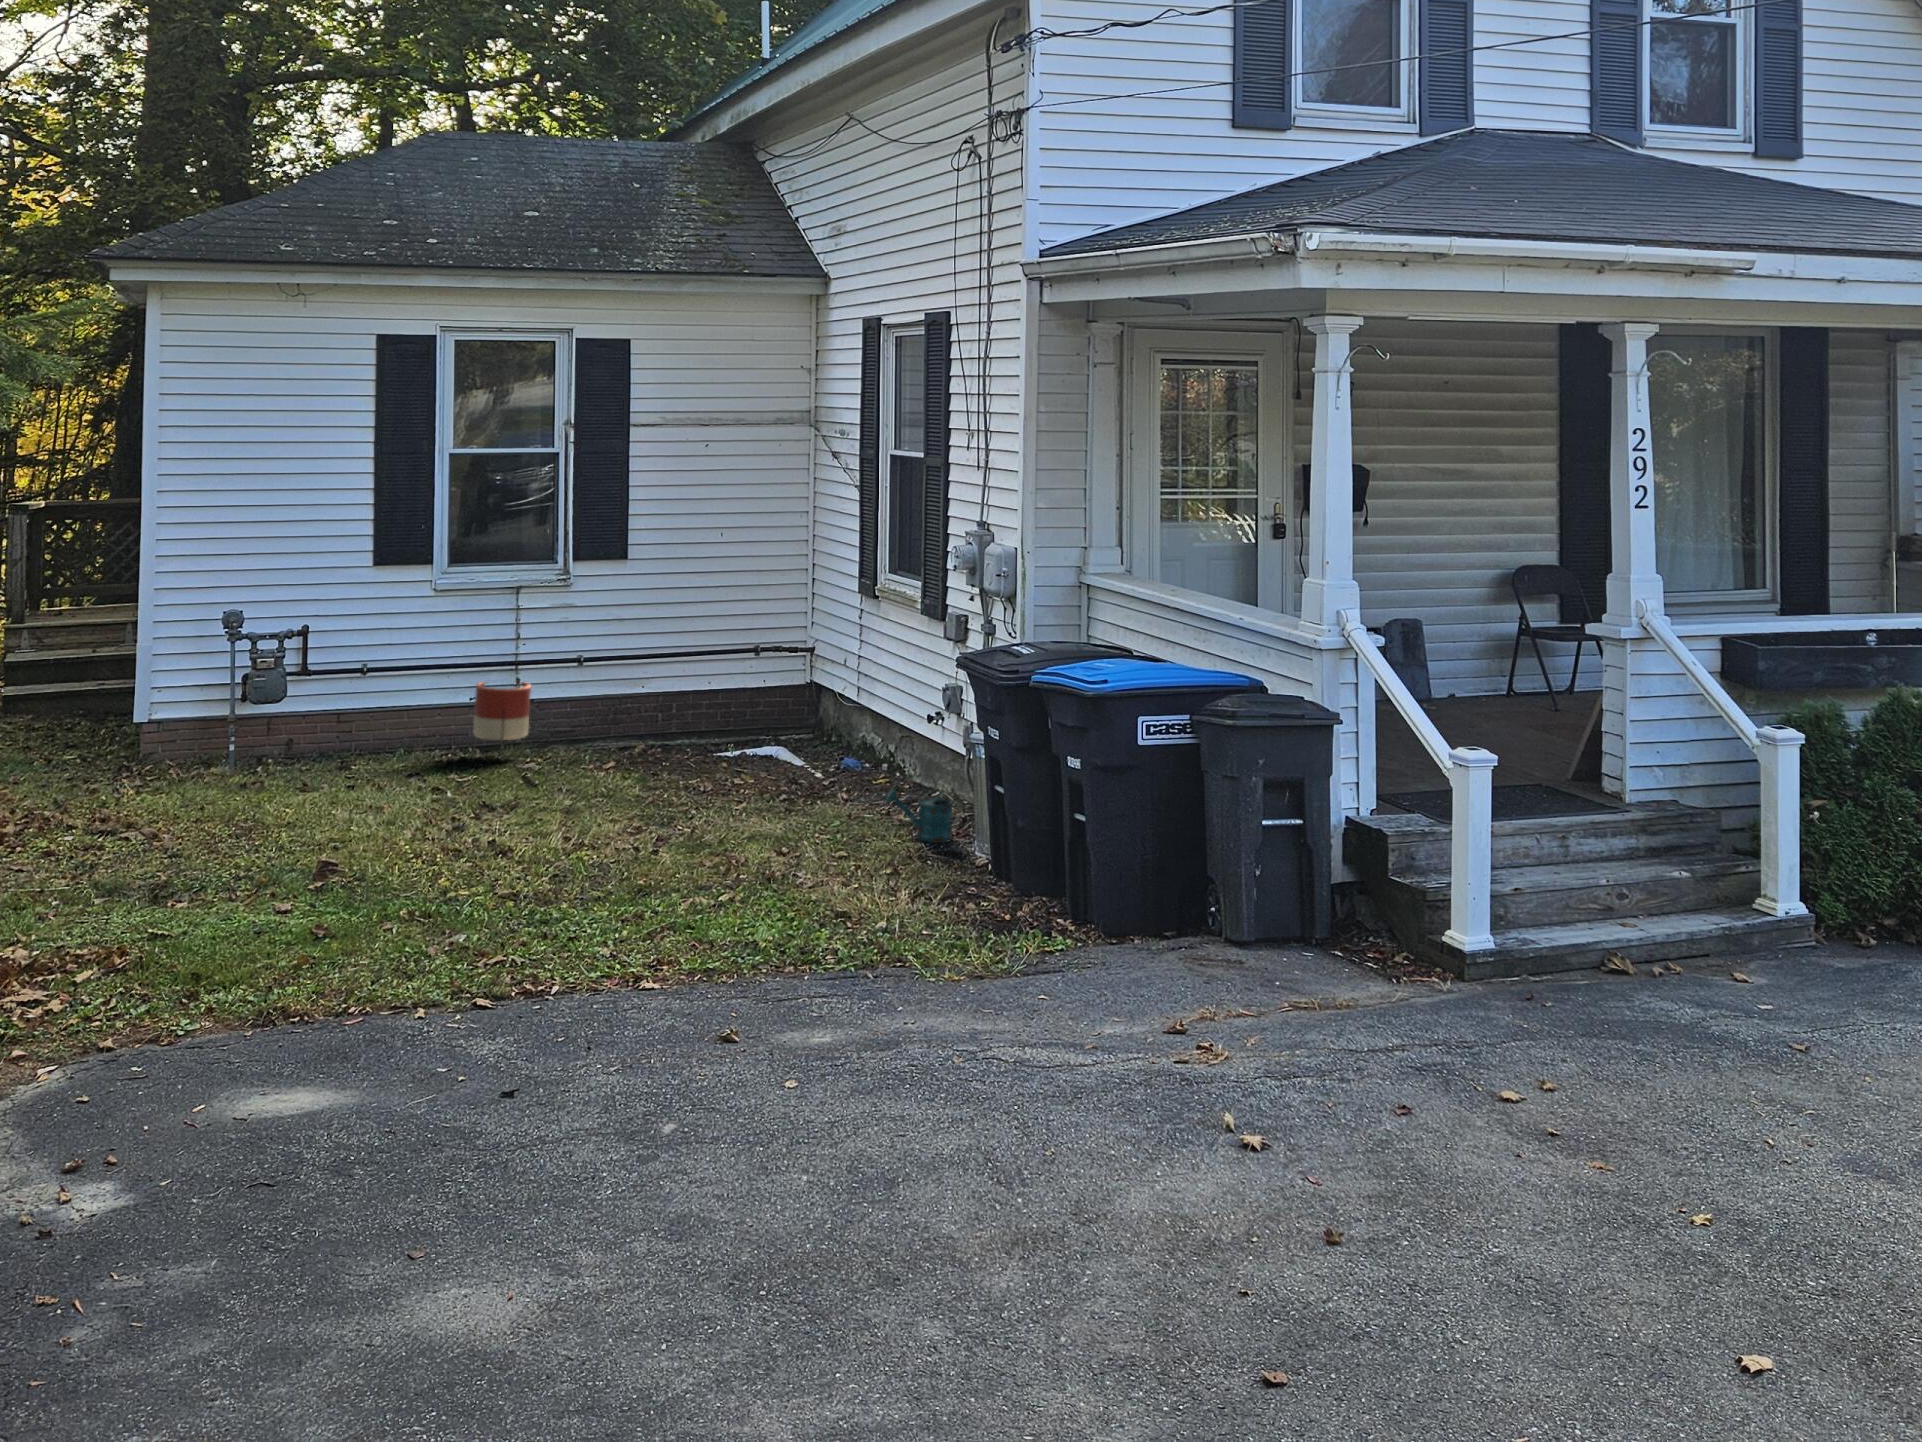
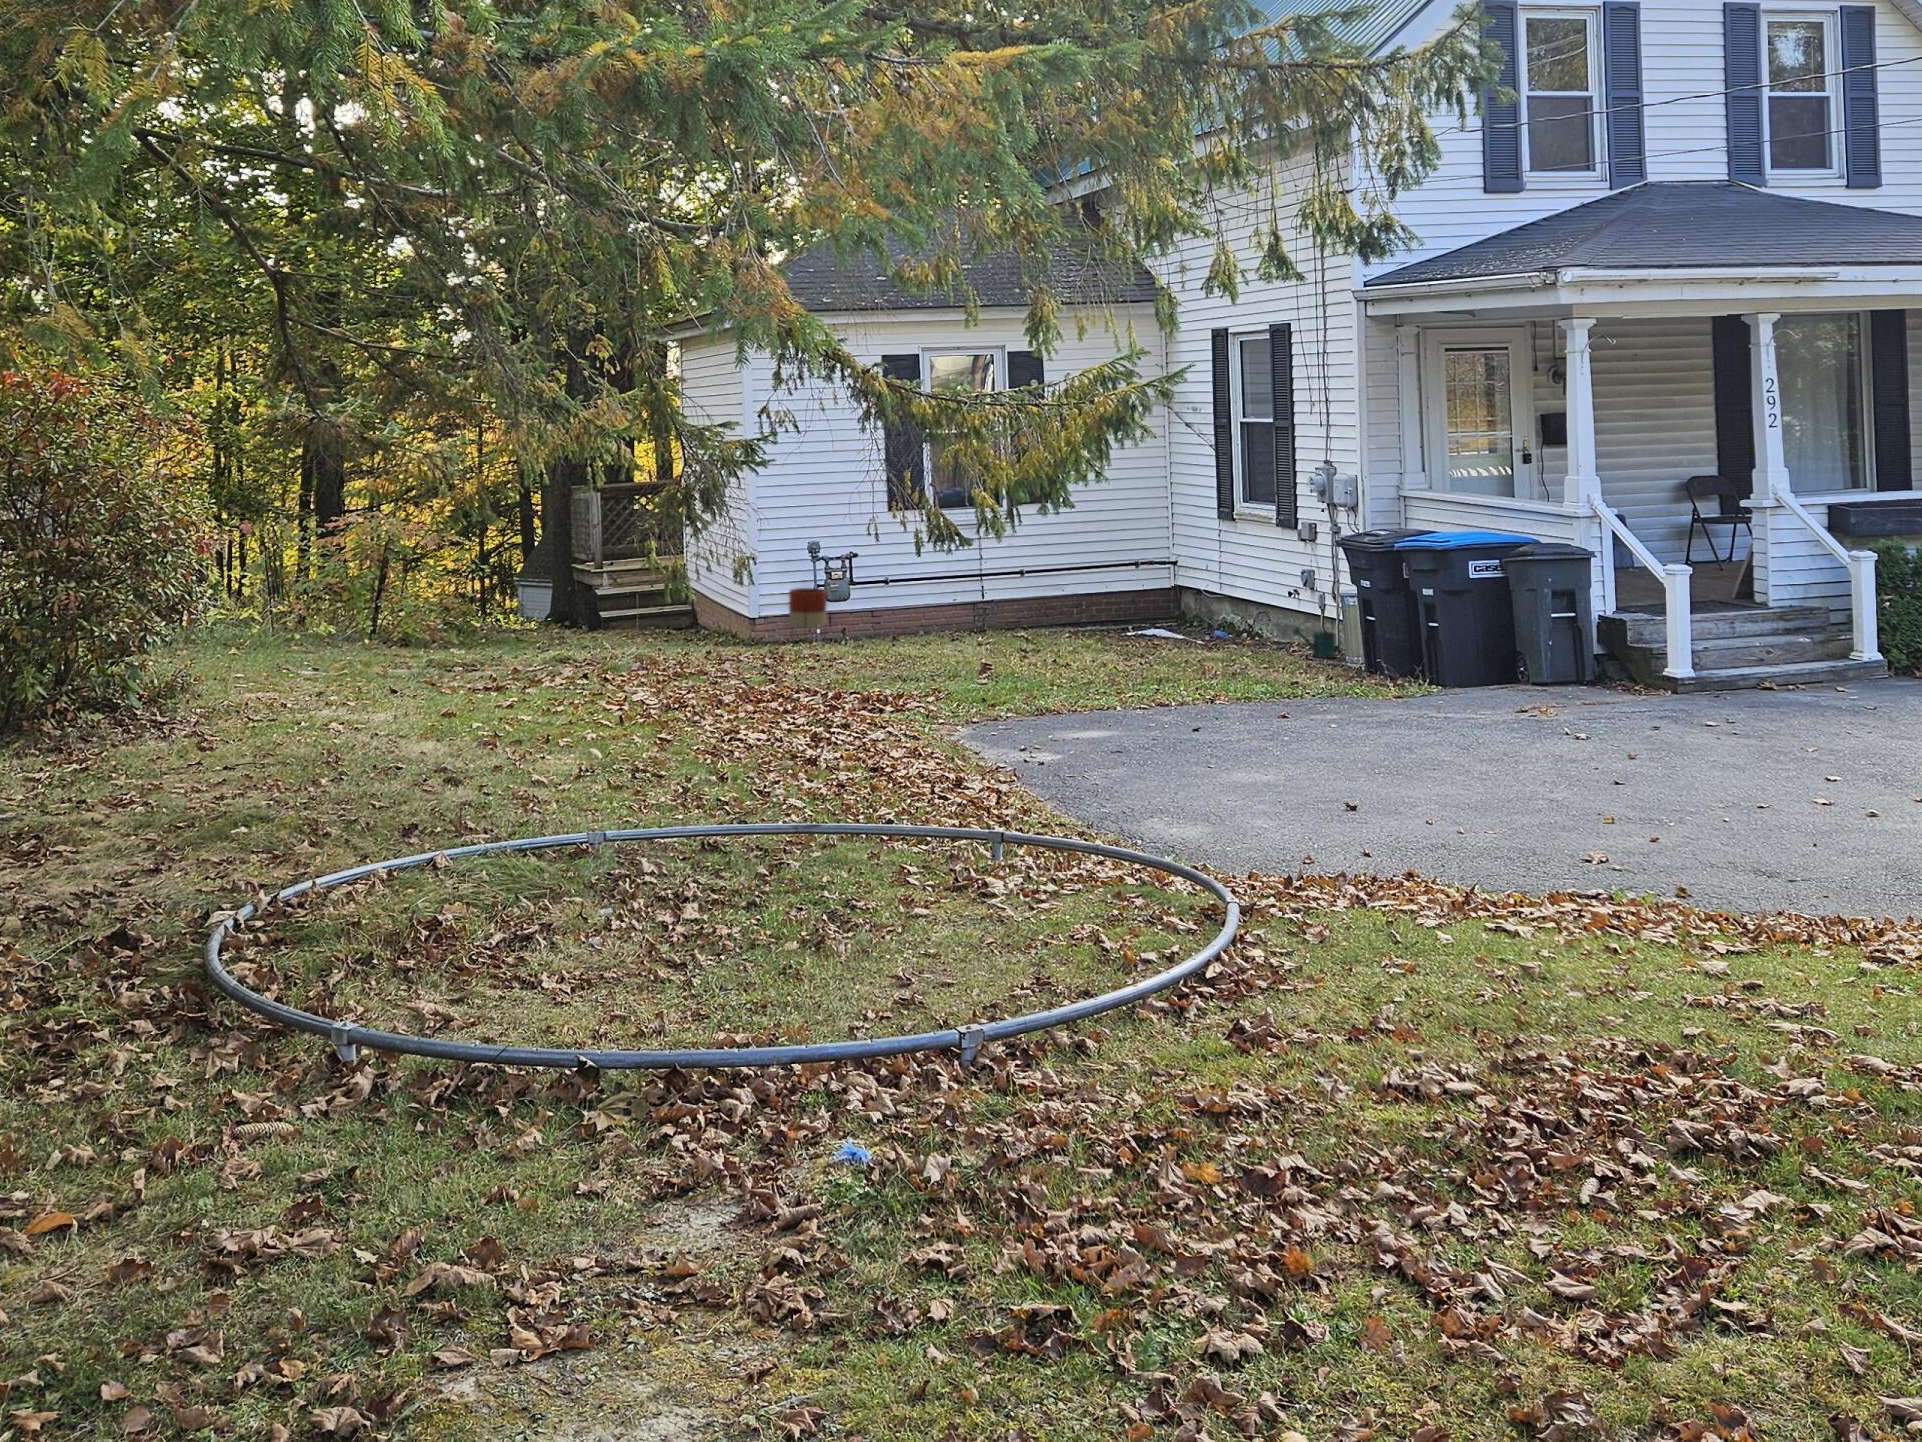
planter: present [473,682,531,758] -> present [789,588,827,628]

